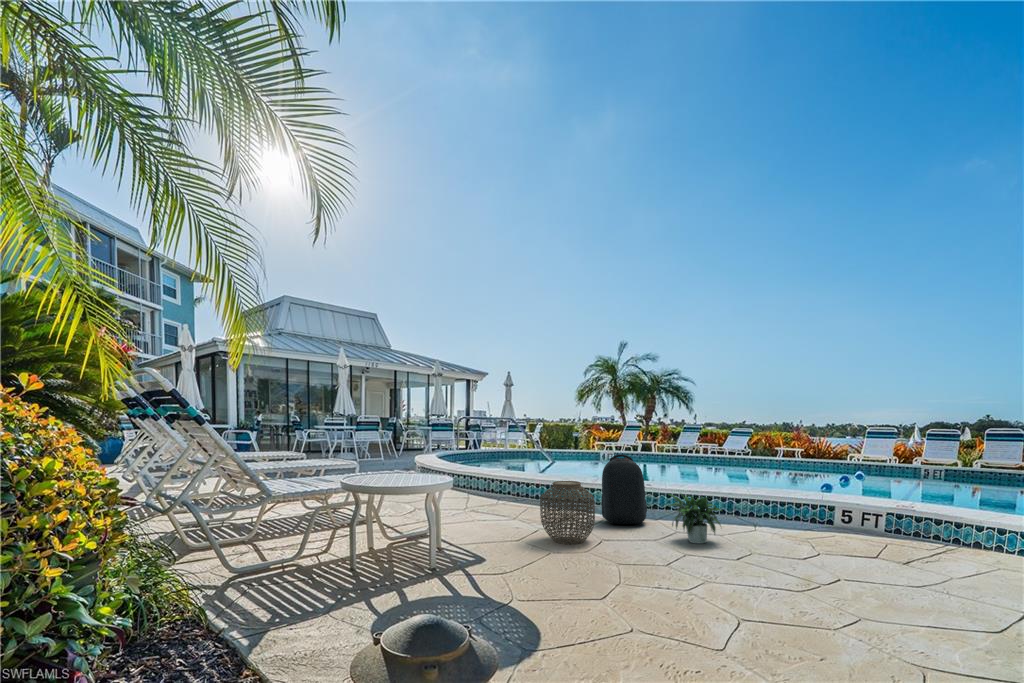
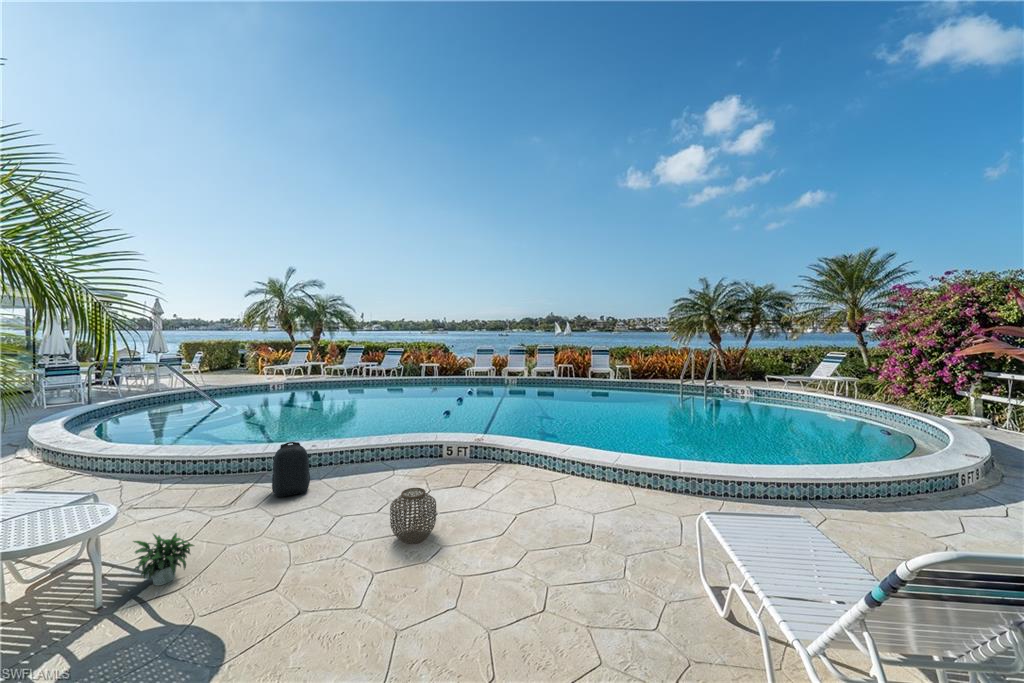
woven basket: present [540,481,595,545] -> present [390,488,436,544]
potted plant: present [669,494,721,543] -> present [133,533,194,586]

